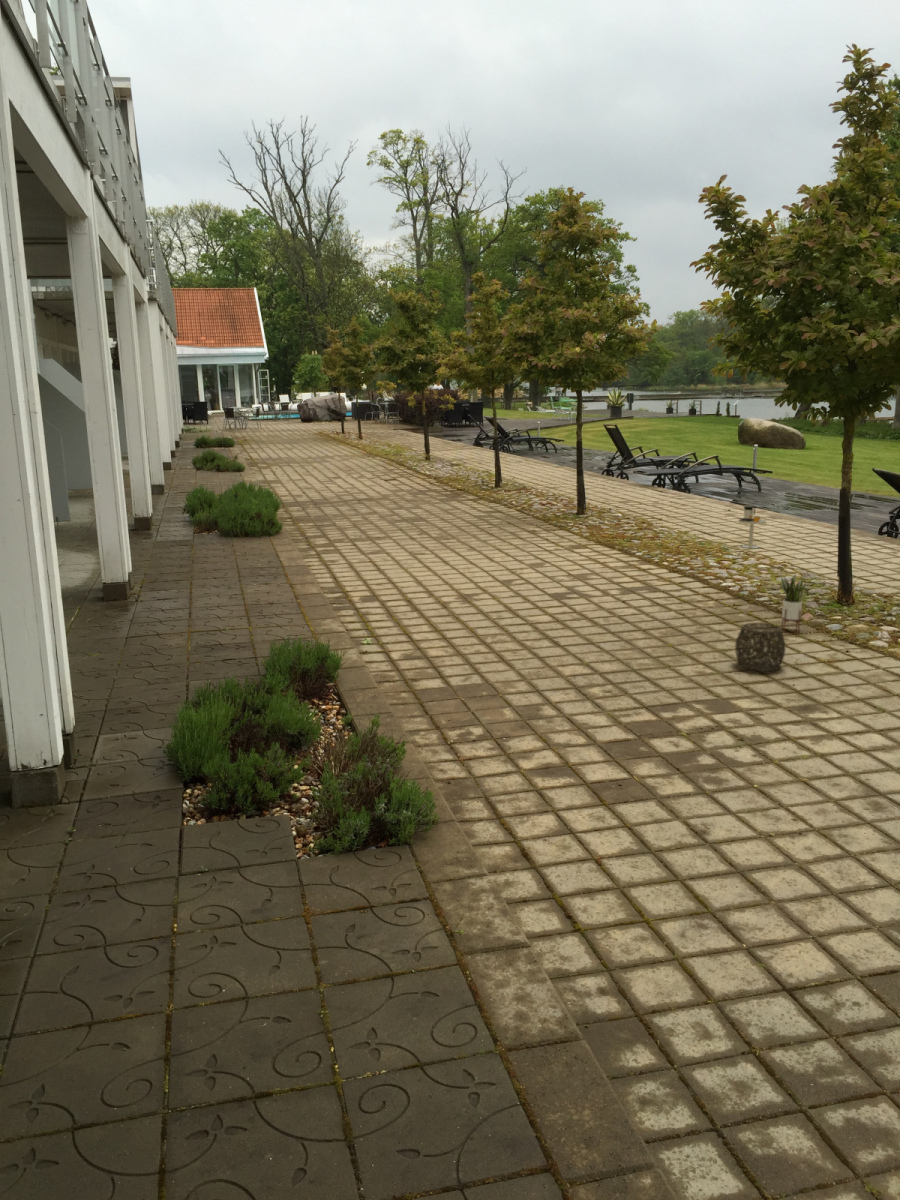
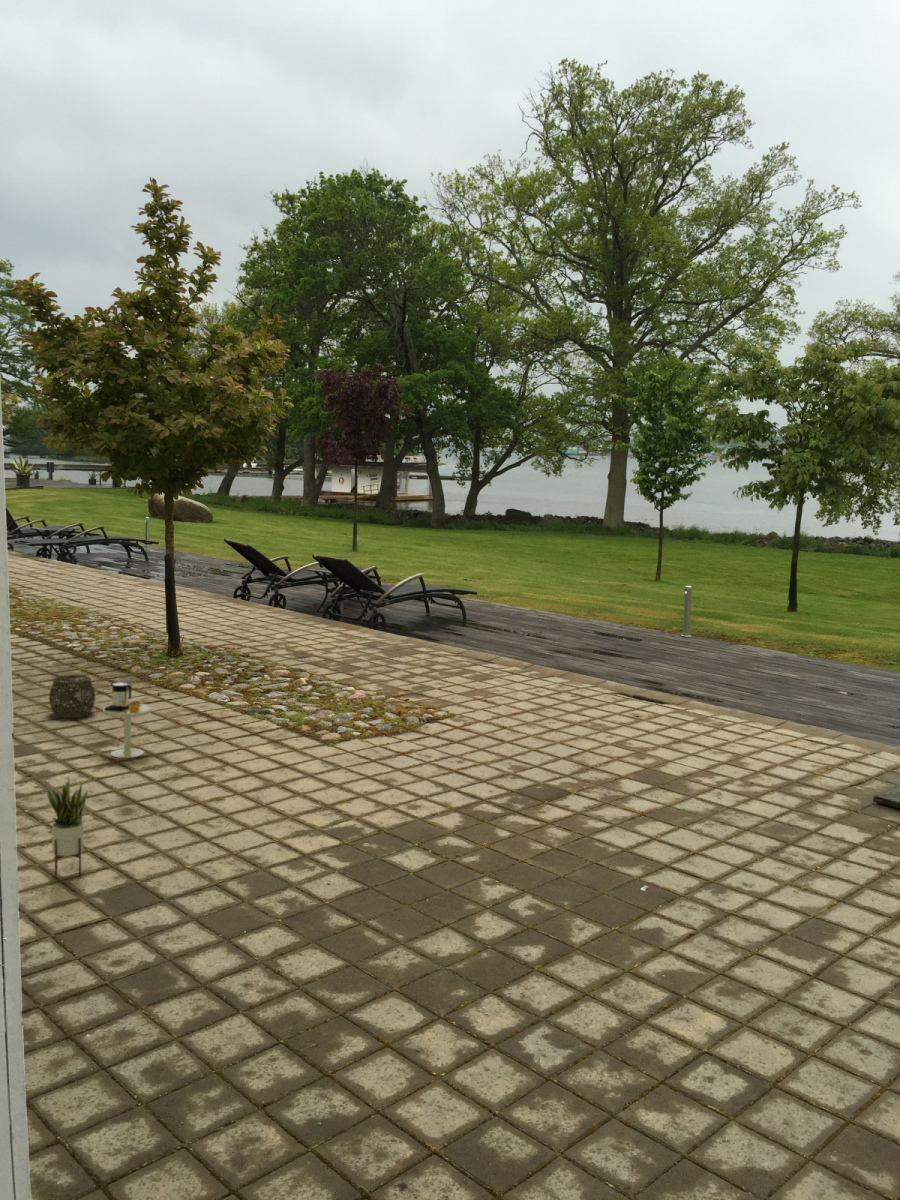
side table: present [738,505,766,548] -> present [103,682,151,758]
potted plant: present [780,573,807,633] -> present [44,778,88,878]

